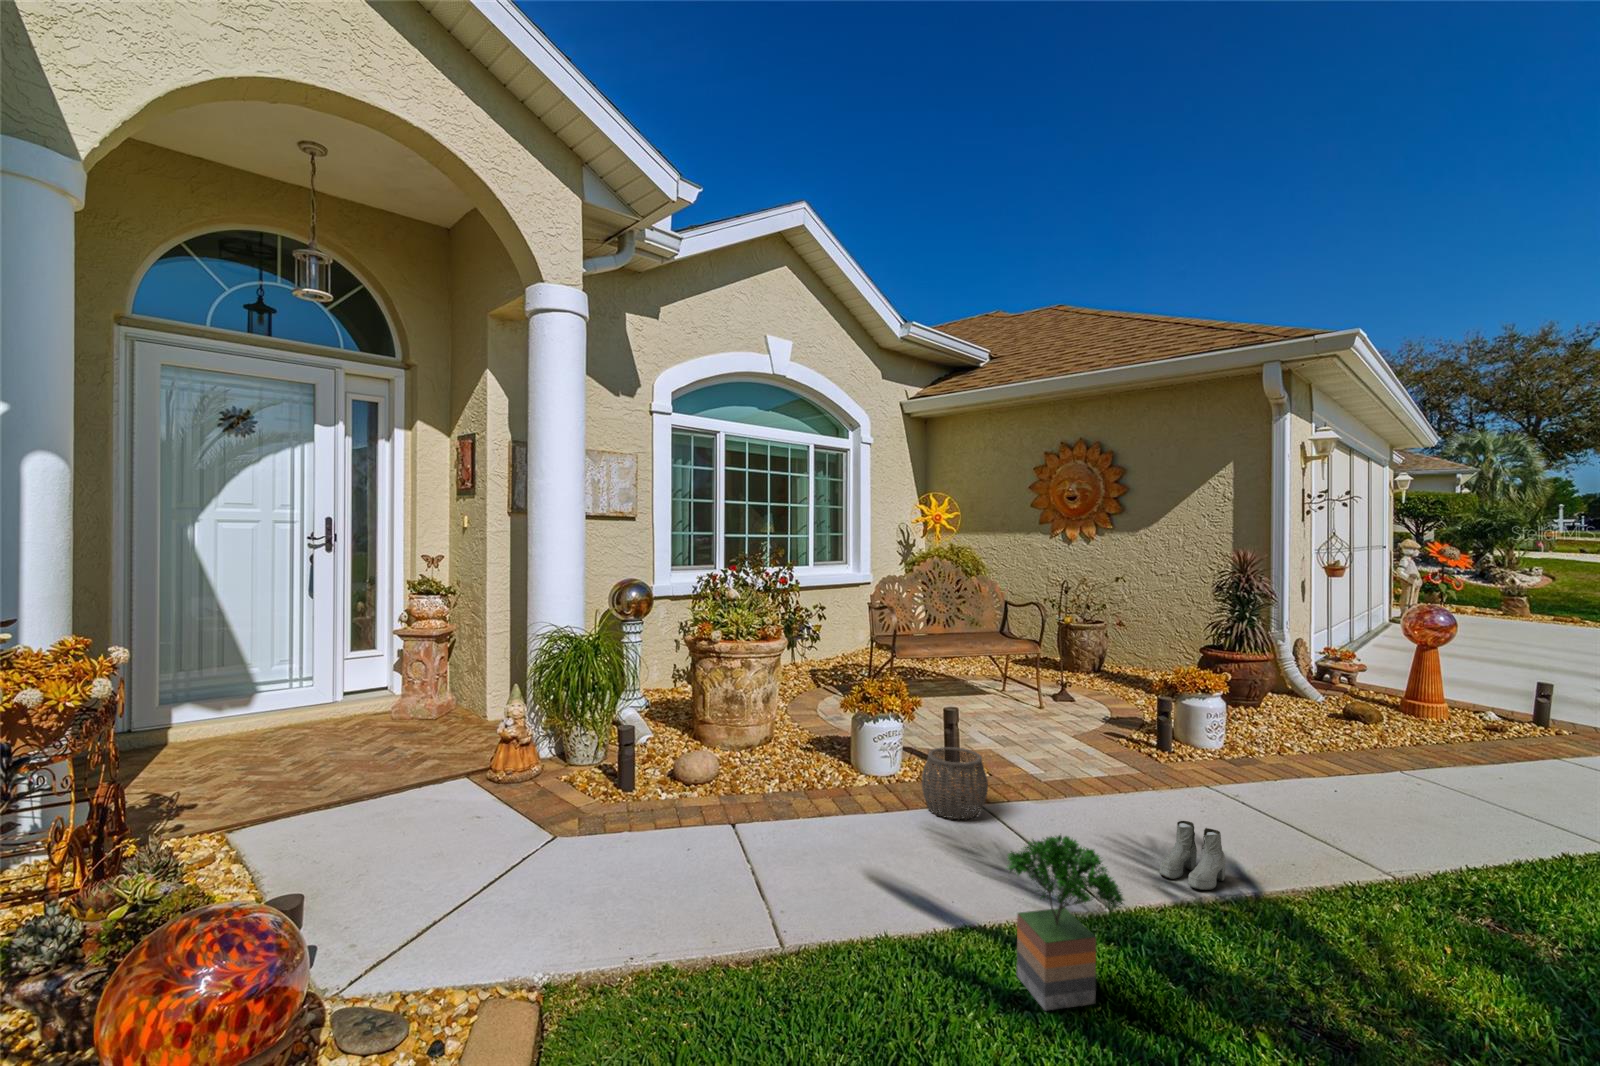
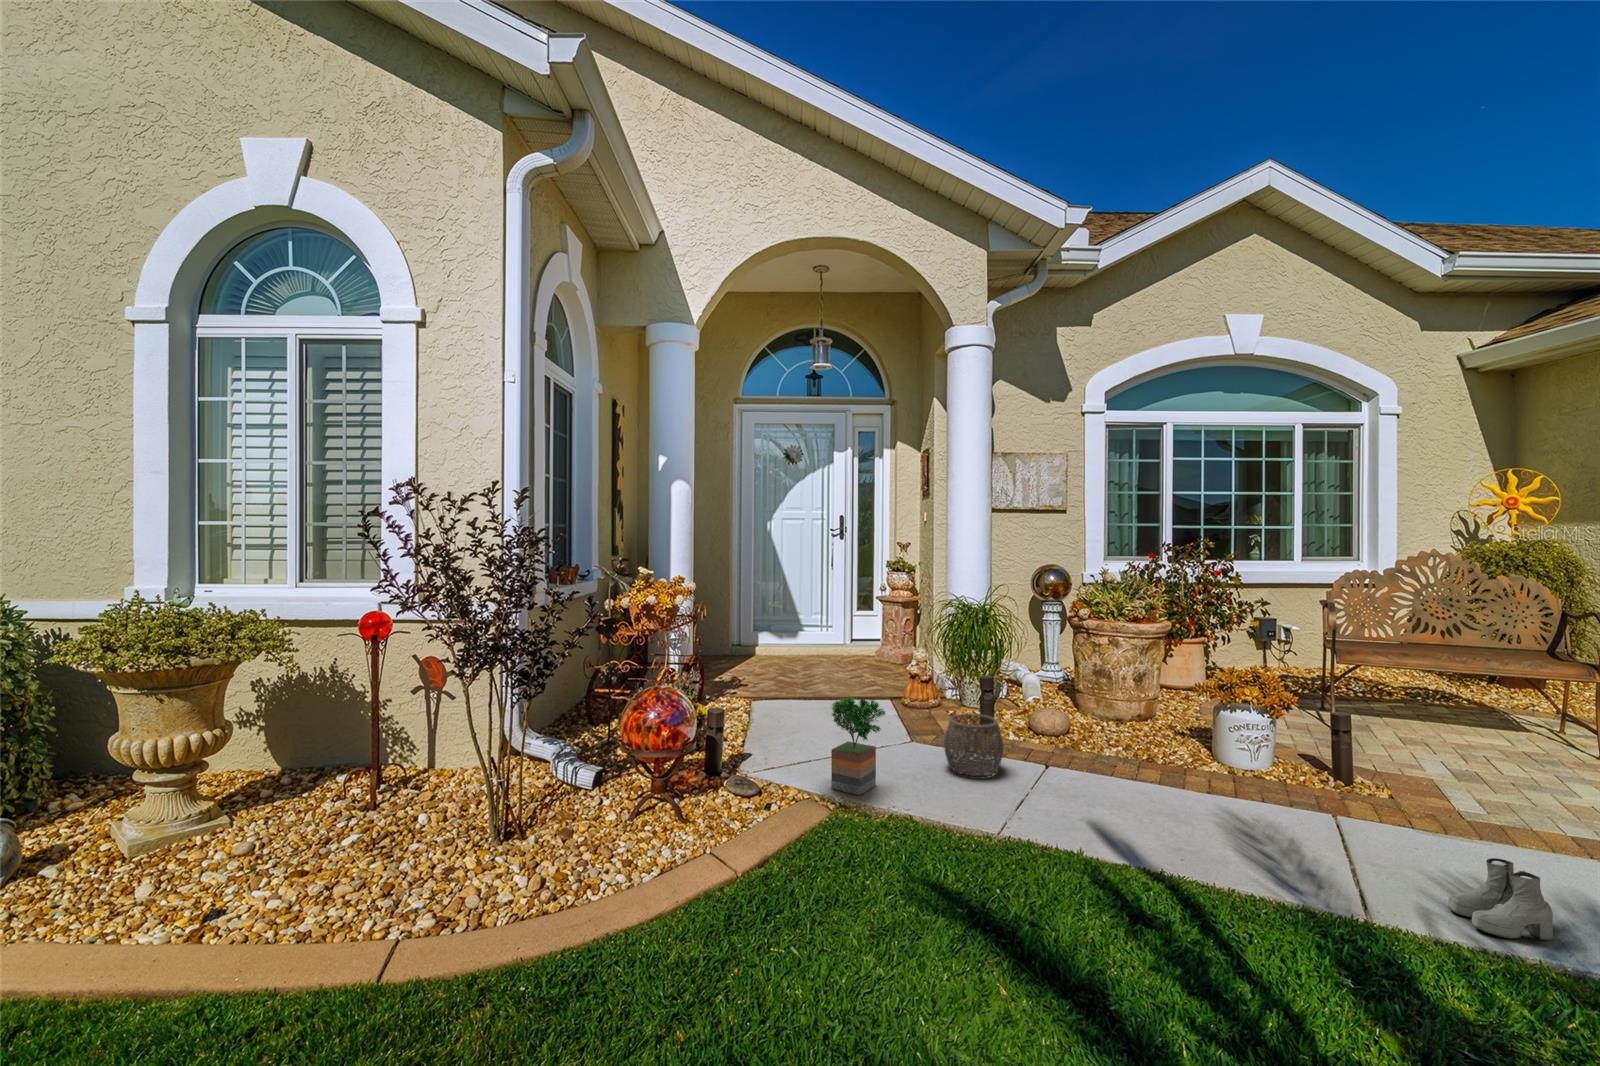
woven basket: present [922,747,988,819] -> present [944,714,1004,776]
potted tree: present [1006,835,1125,1011] -> present [831,697,886,795]

